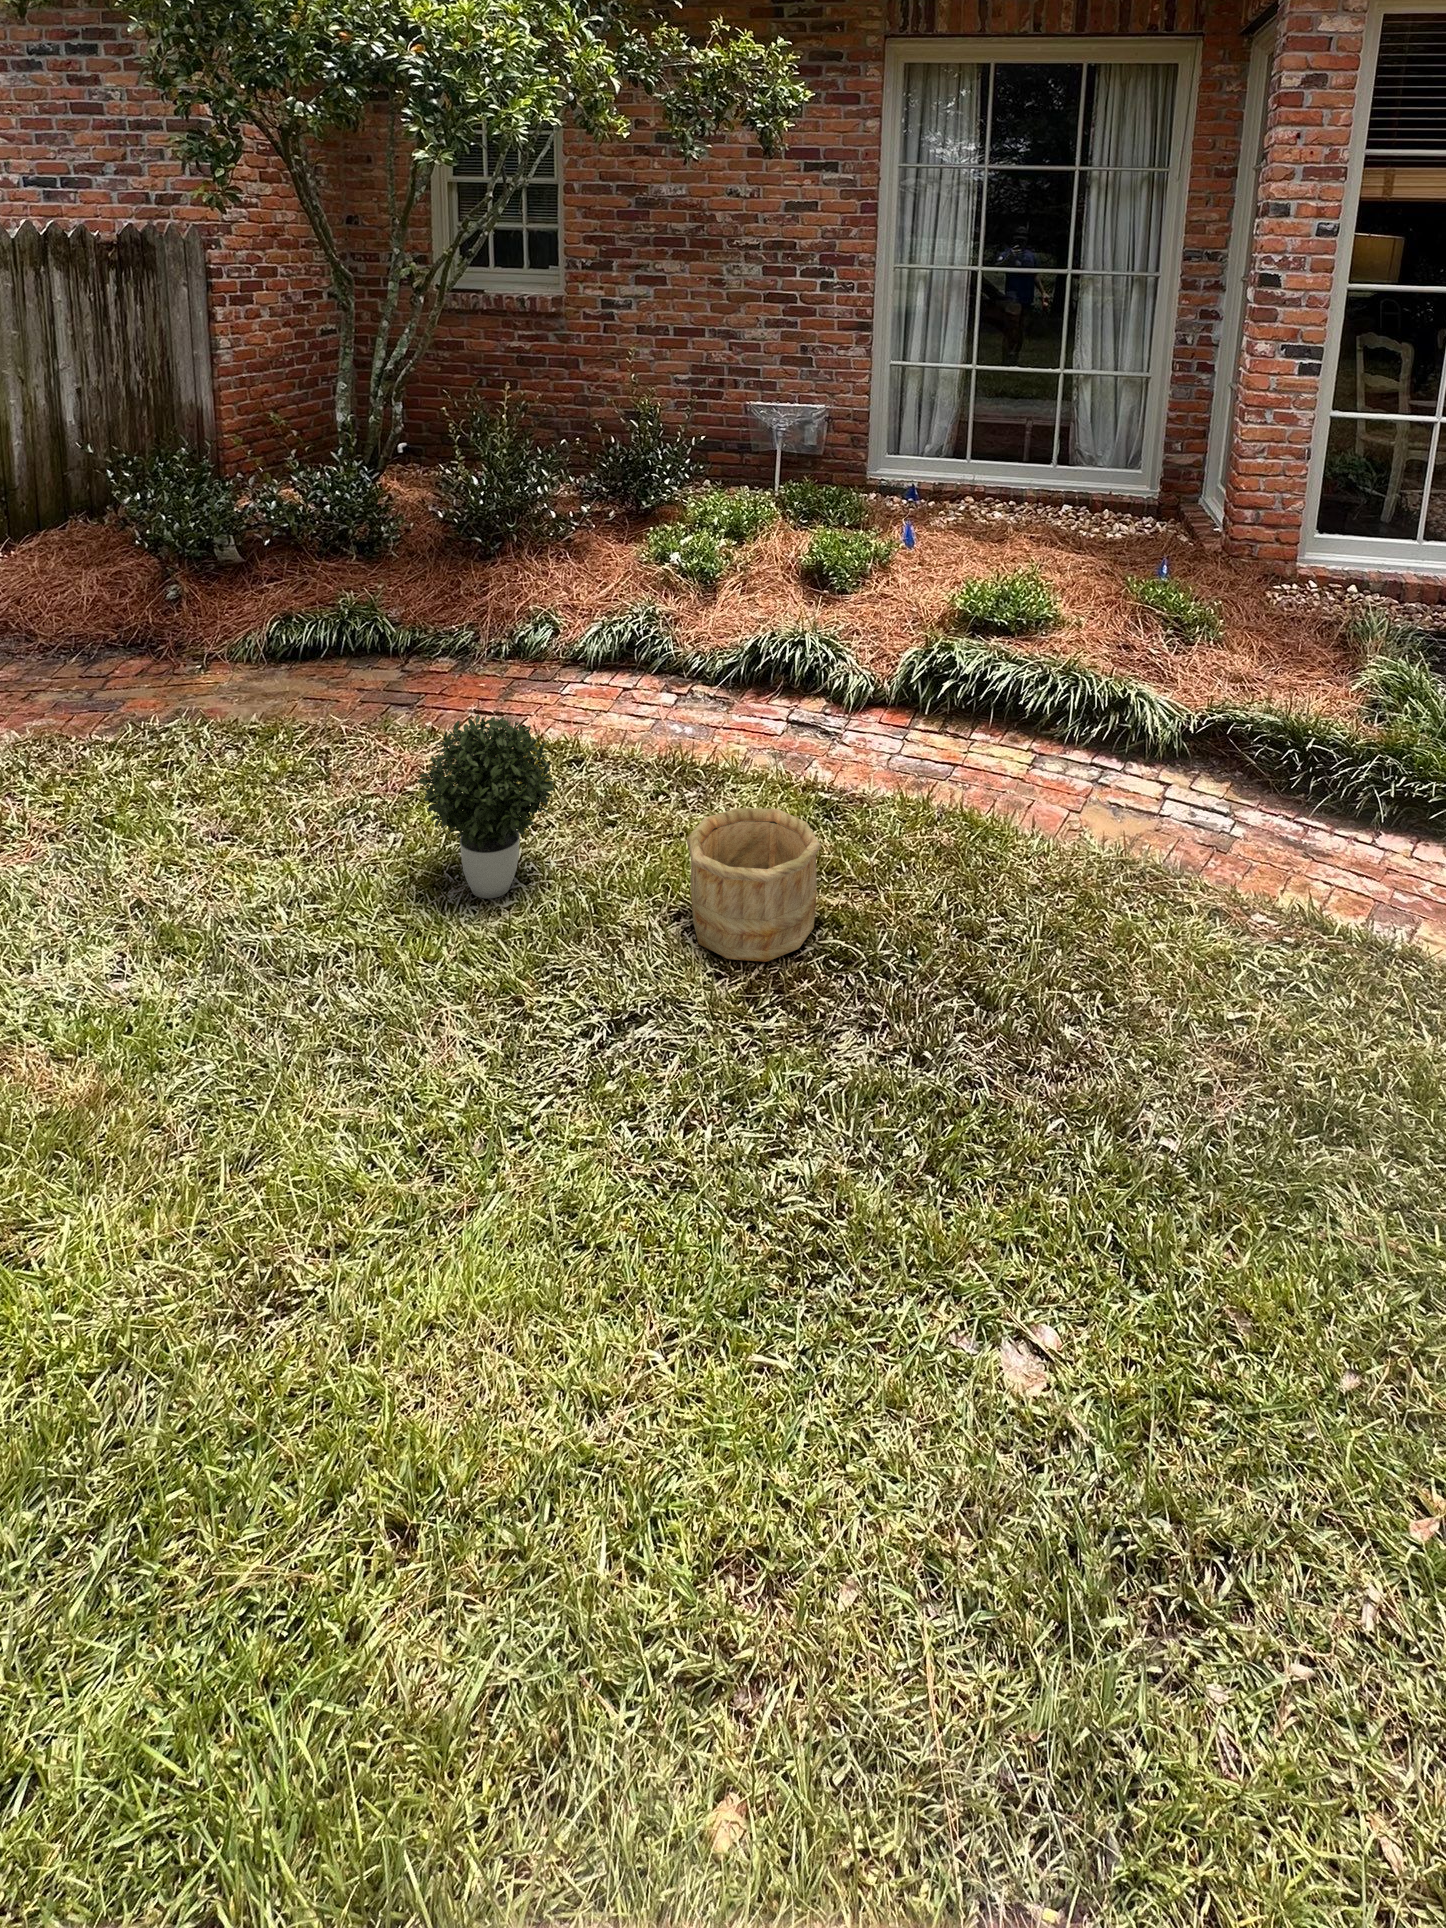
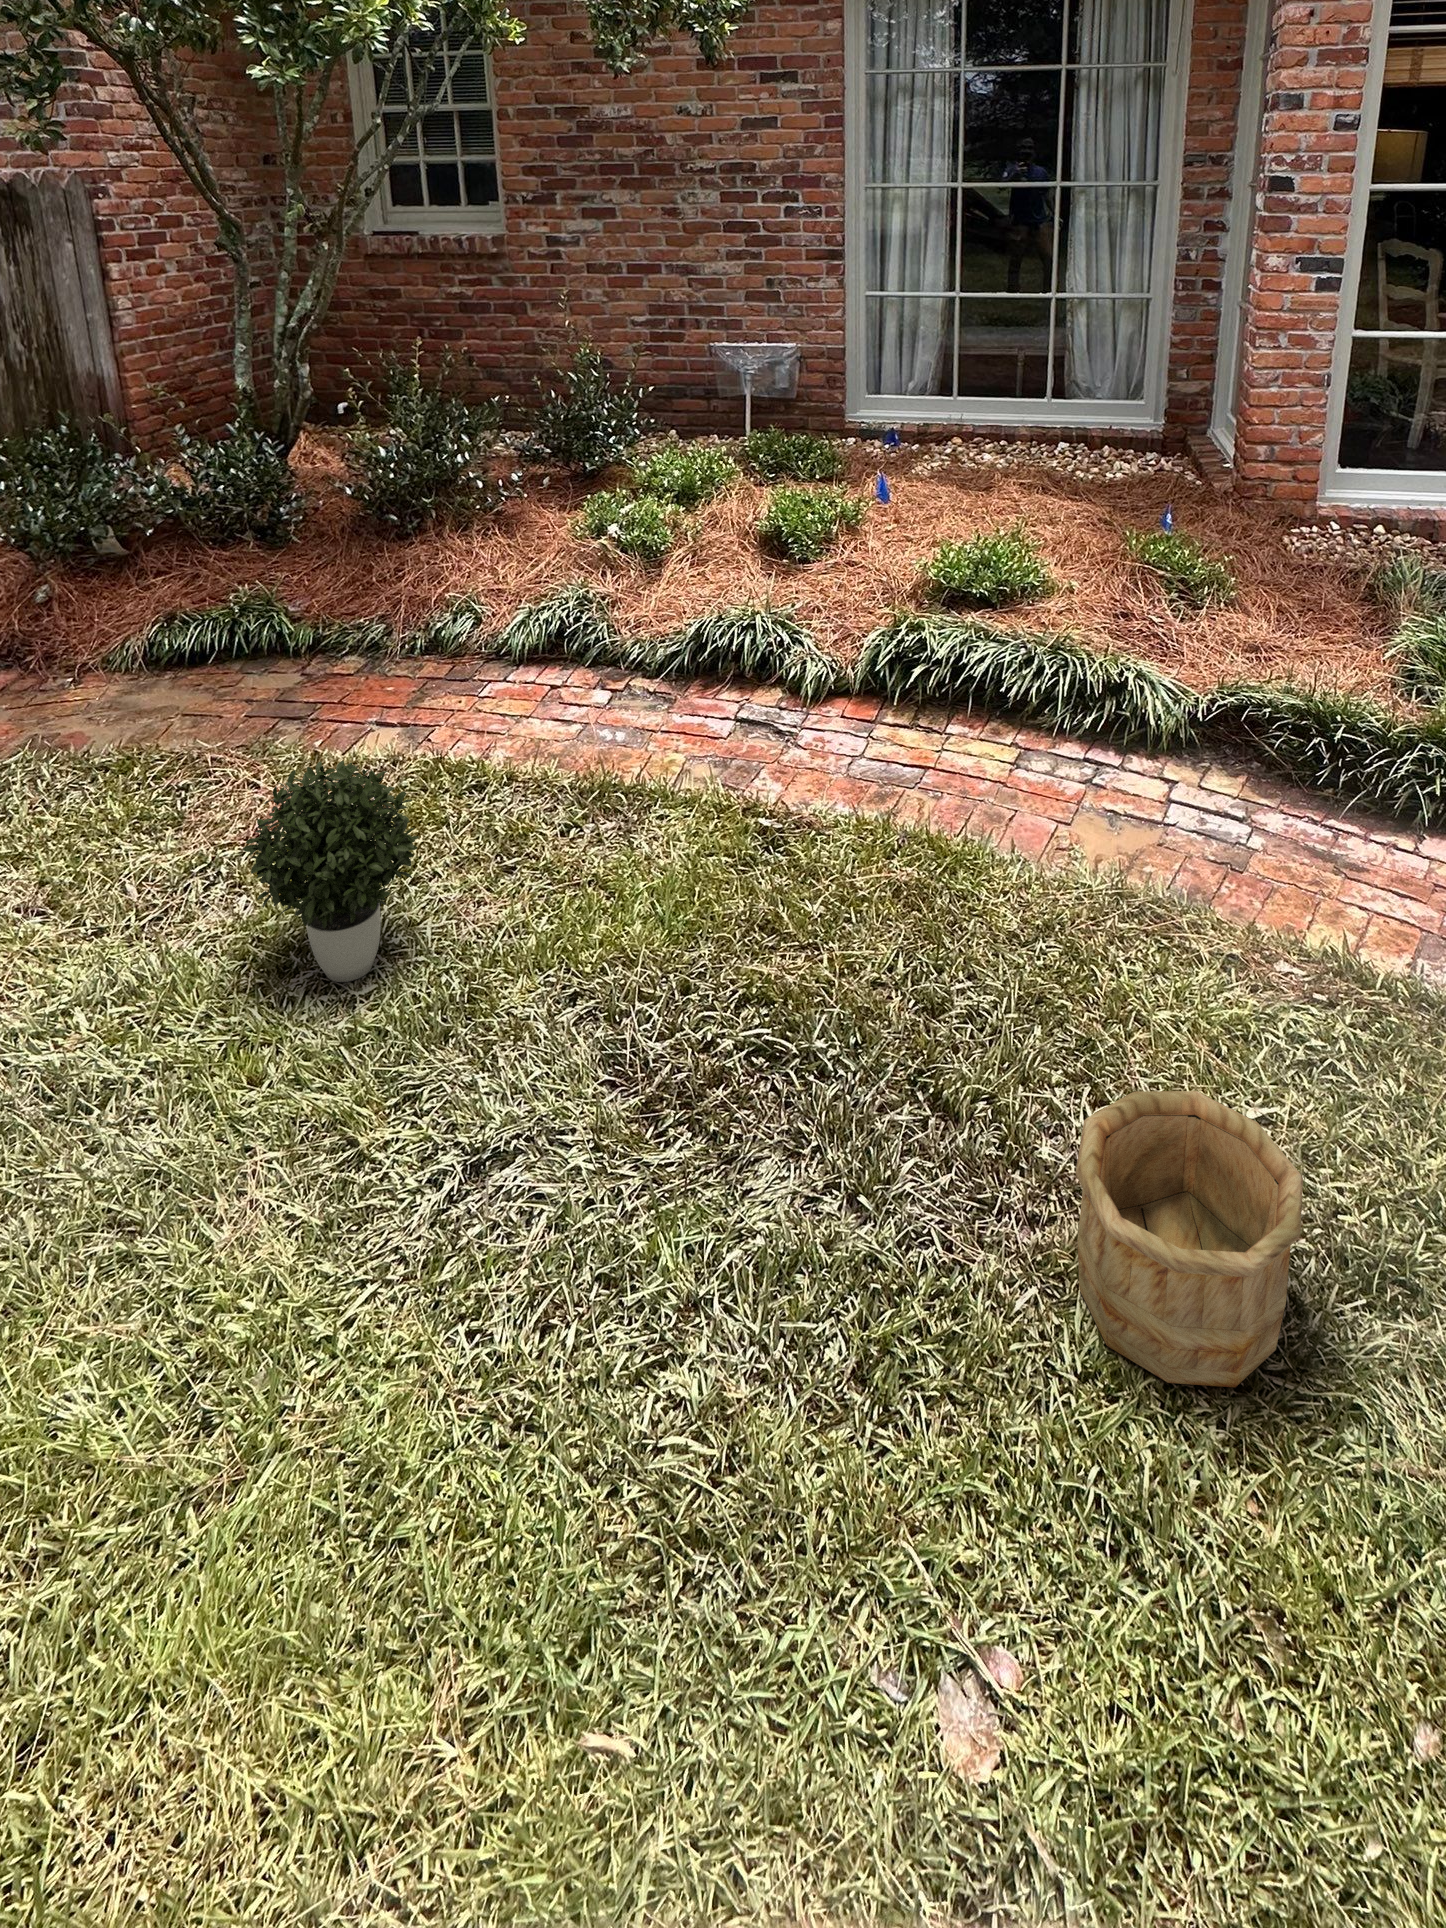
wooden bucket: present [687,808,821,962] -> present [1076,1091,1303,1387]

